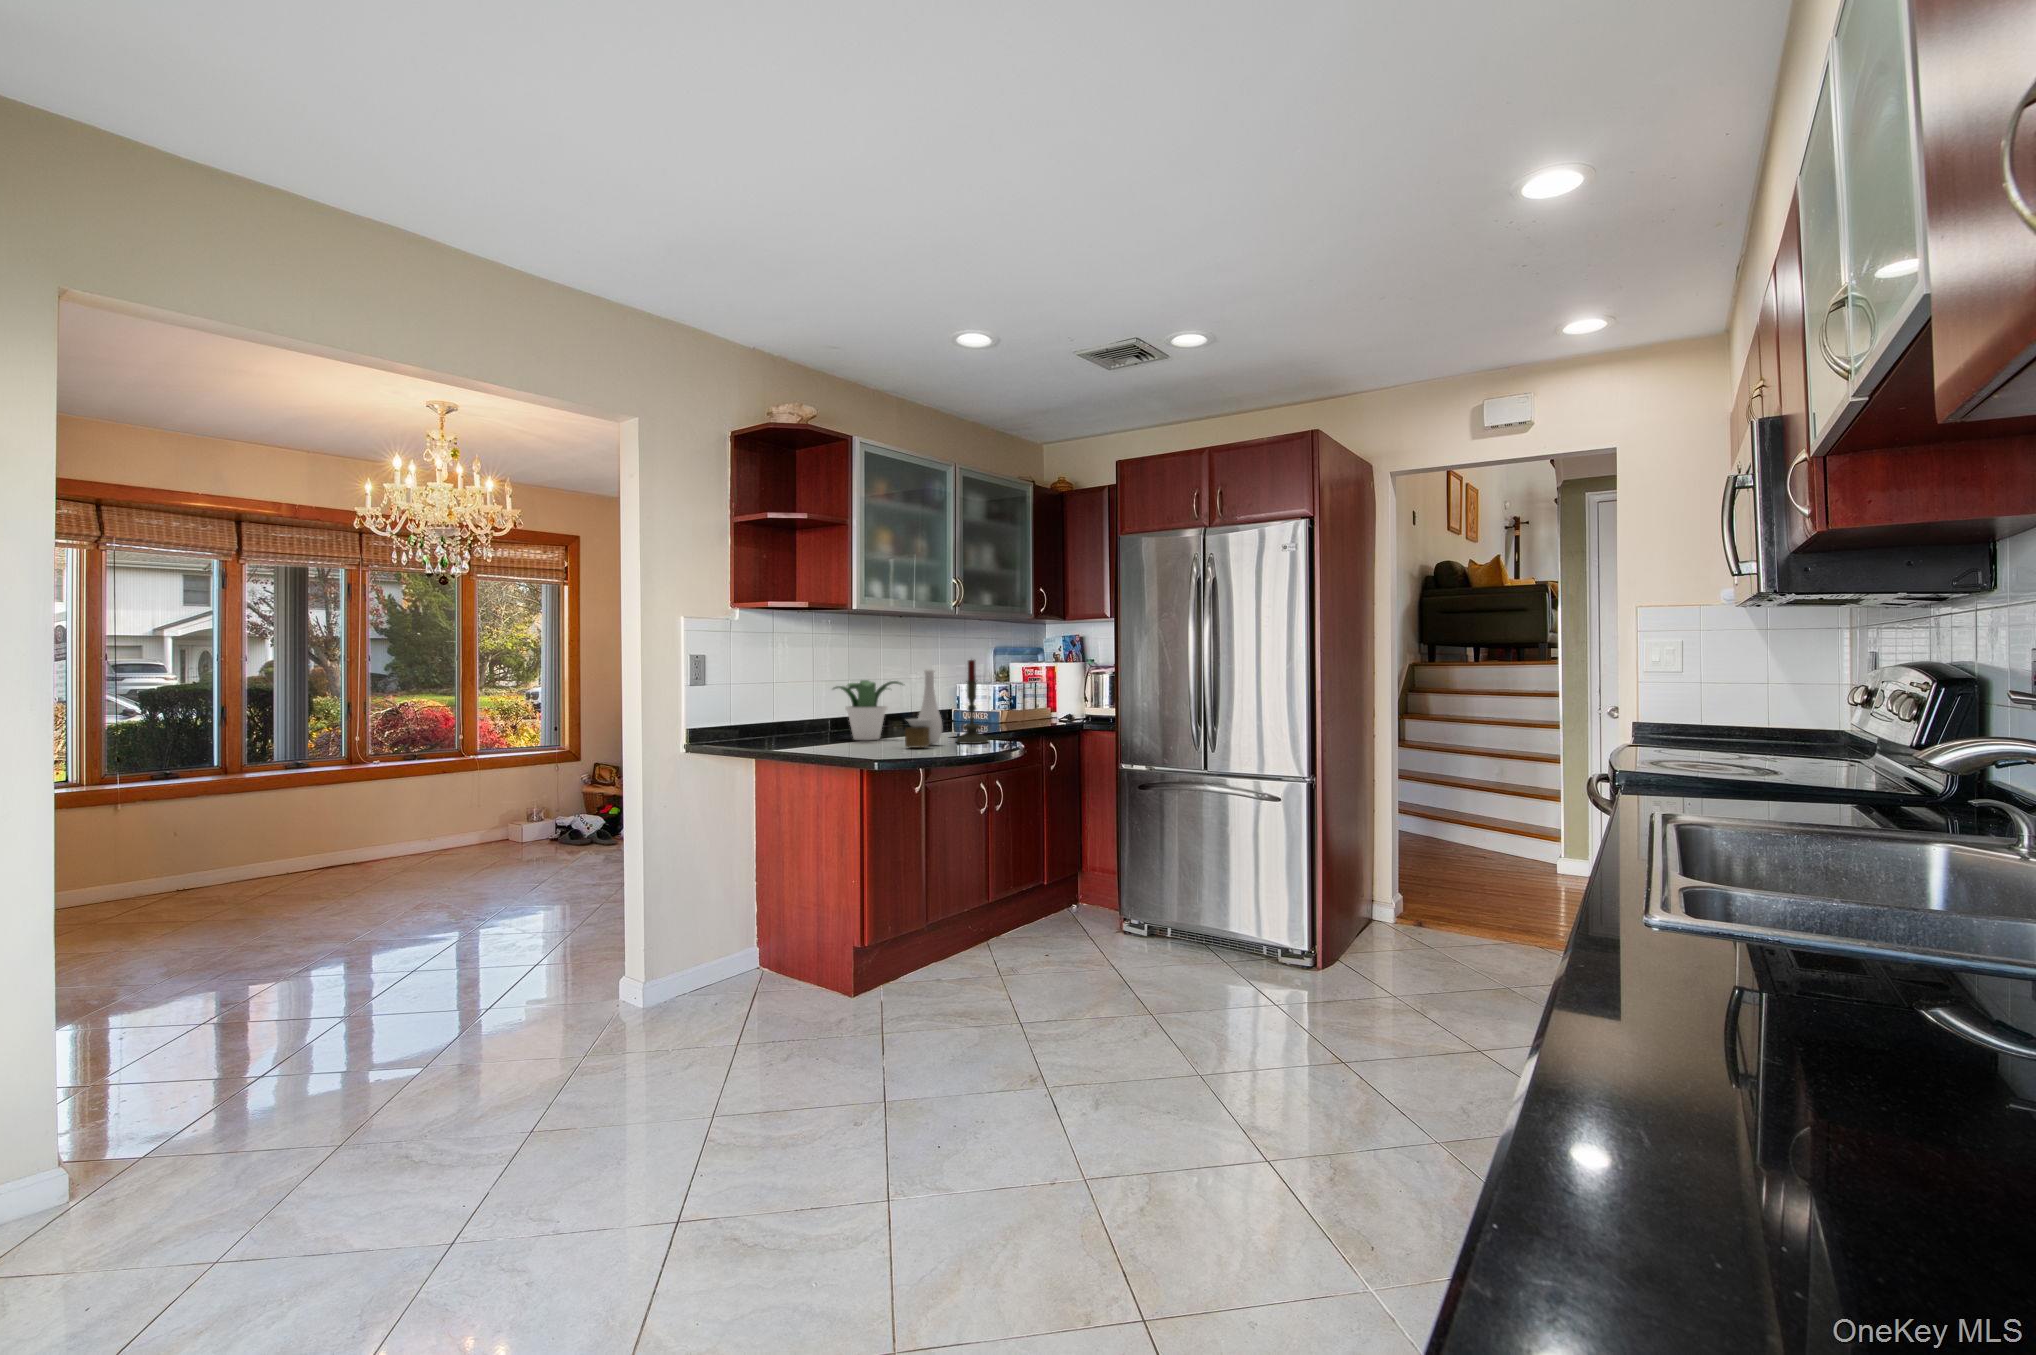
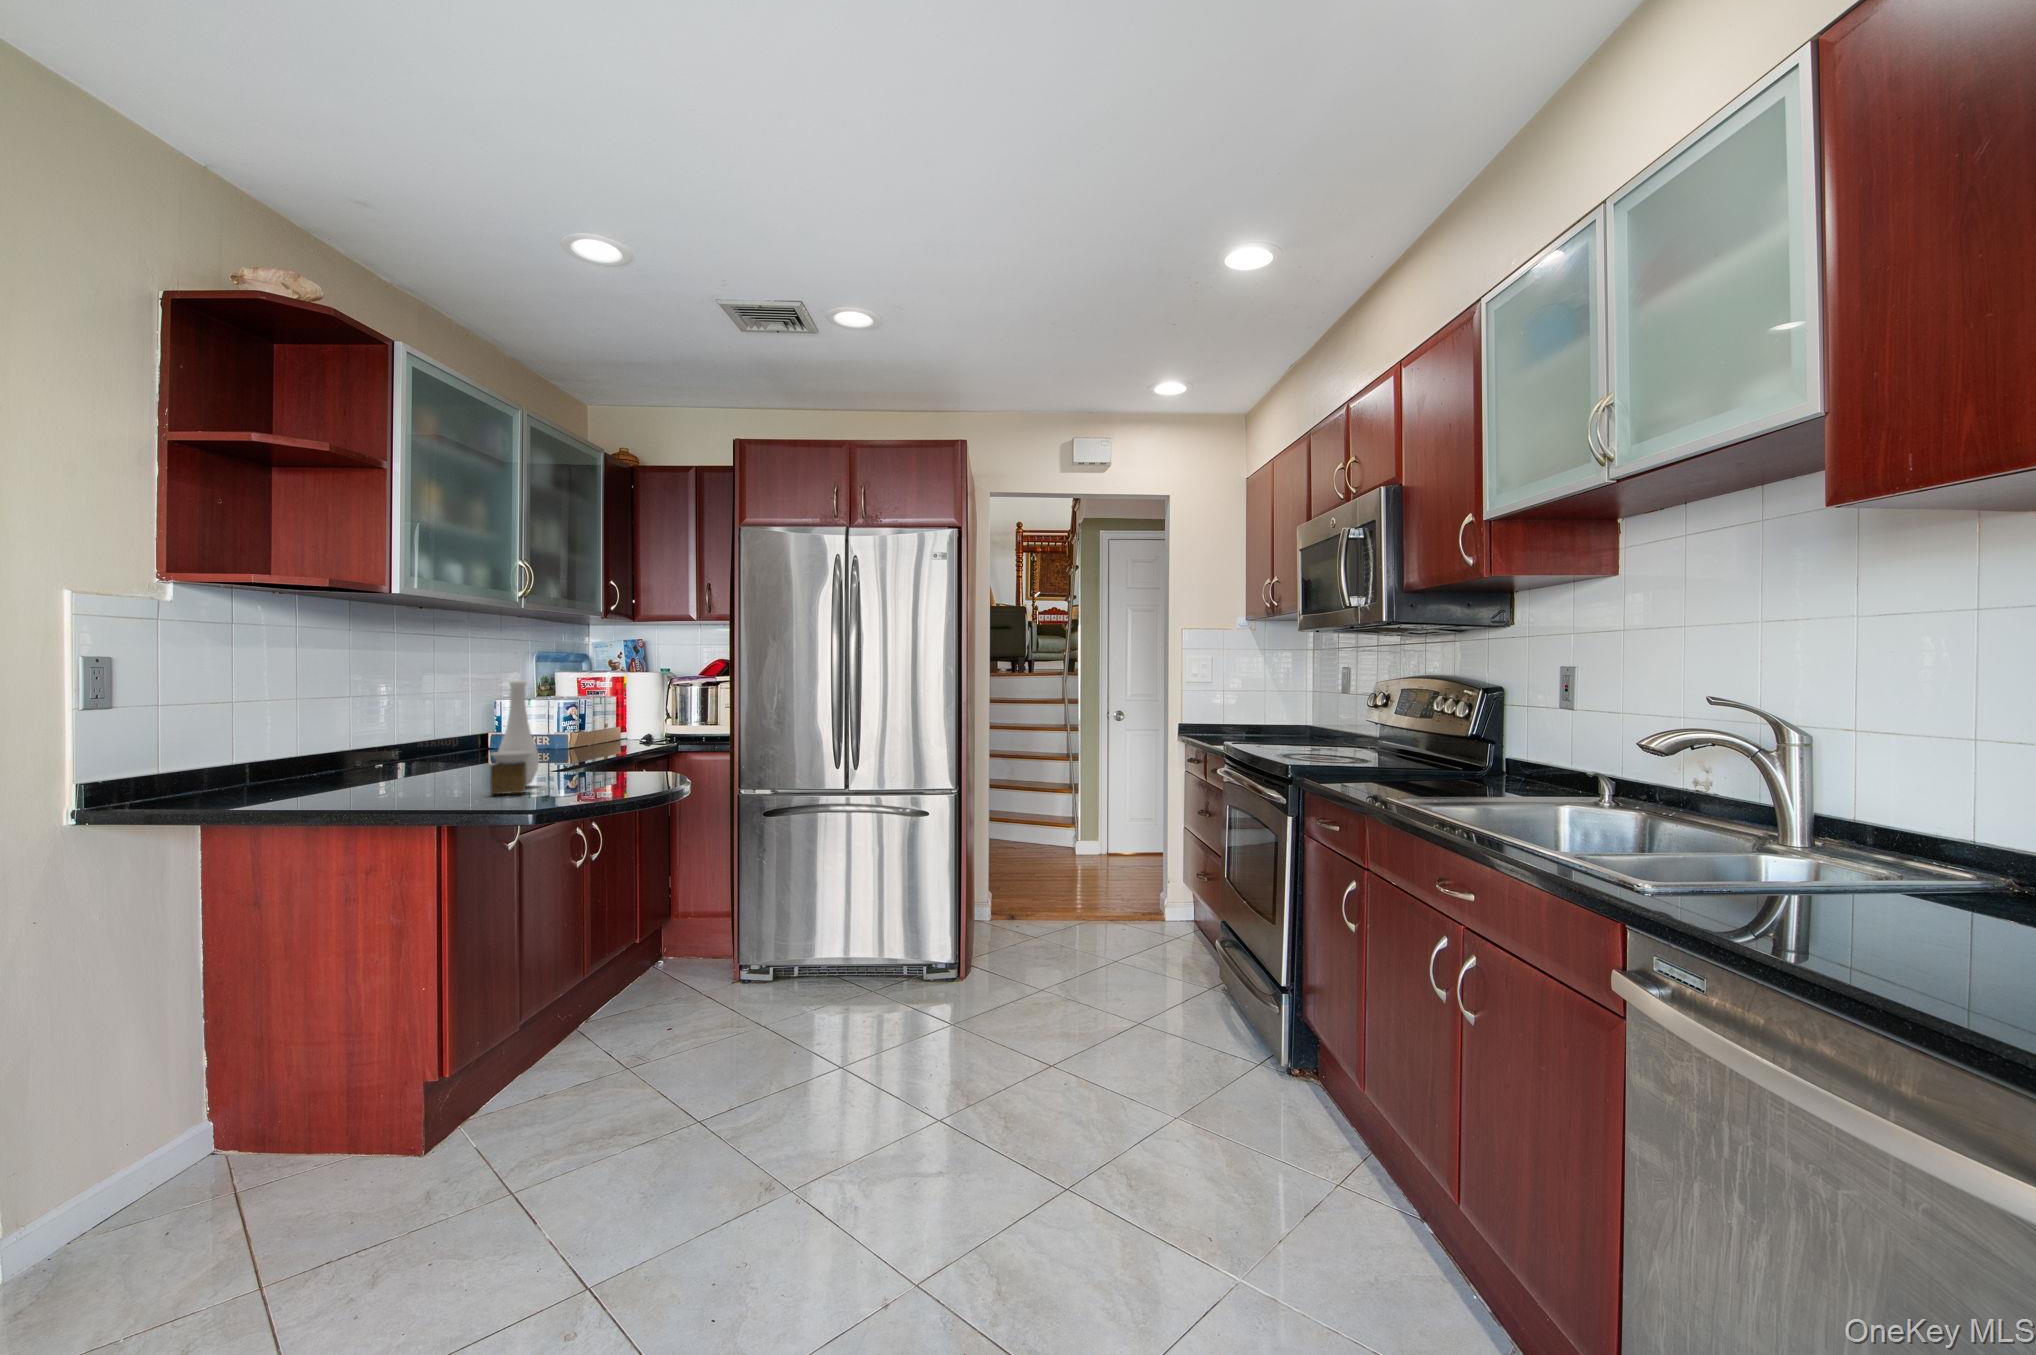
candle: present [955,660,989,744] -> none [549,664,600,781]
potted plant: present [833,680,903,740] -> none [314,695,456,786]

